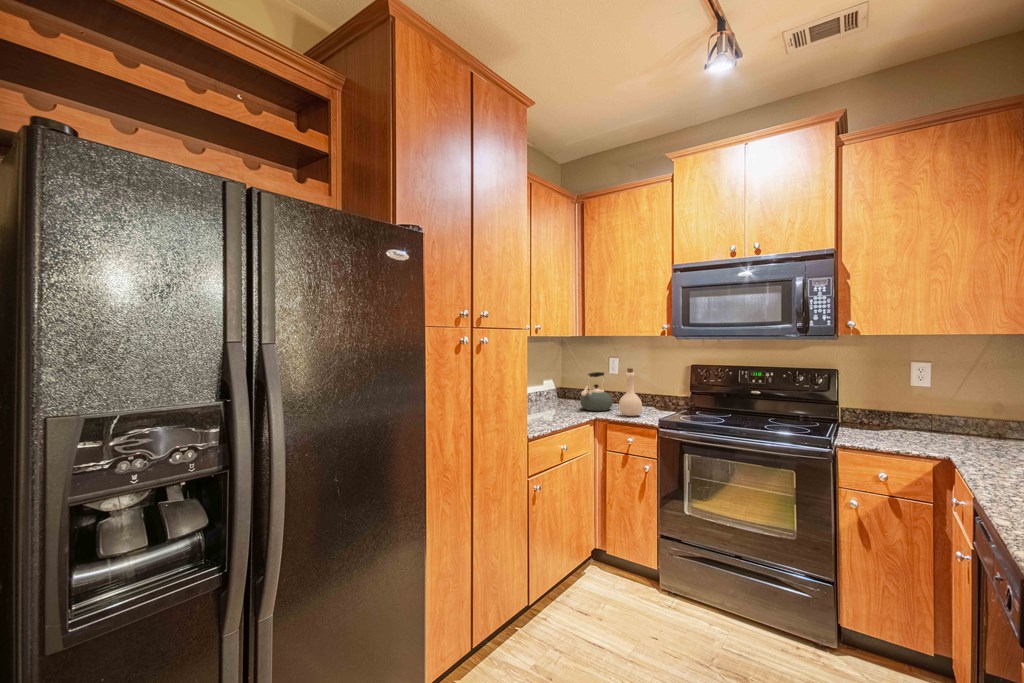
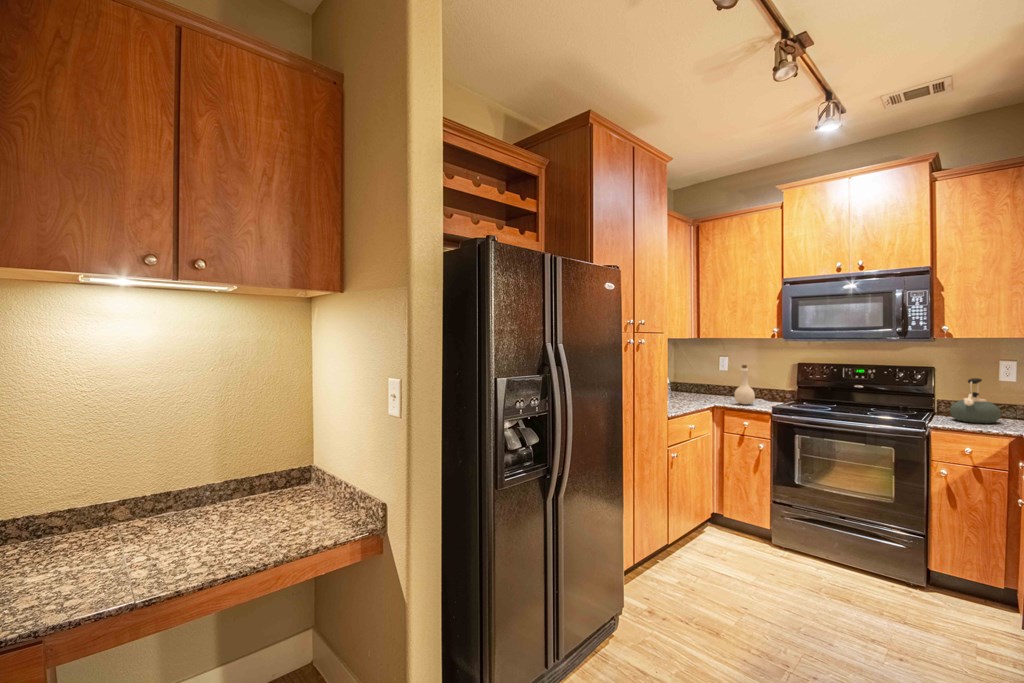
kettle: present [580,372,613,411] -> present [950,378,1001,423]

